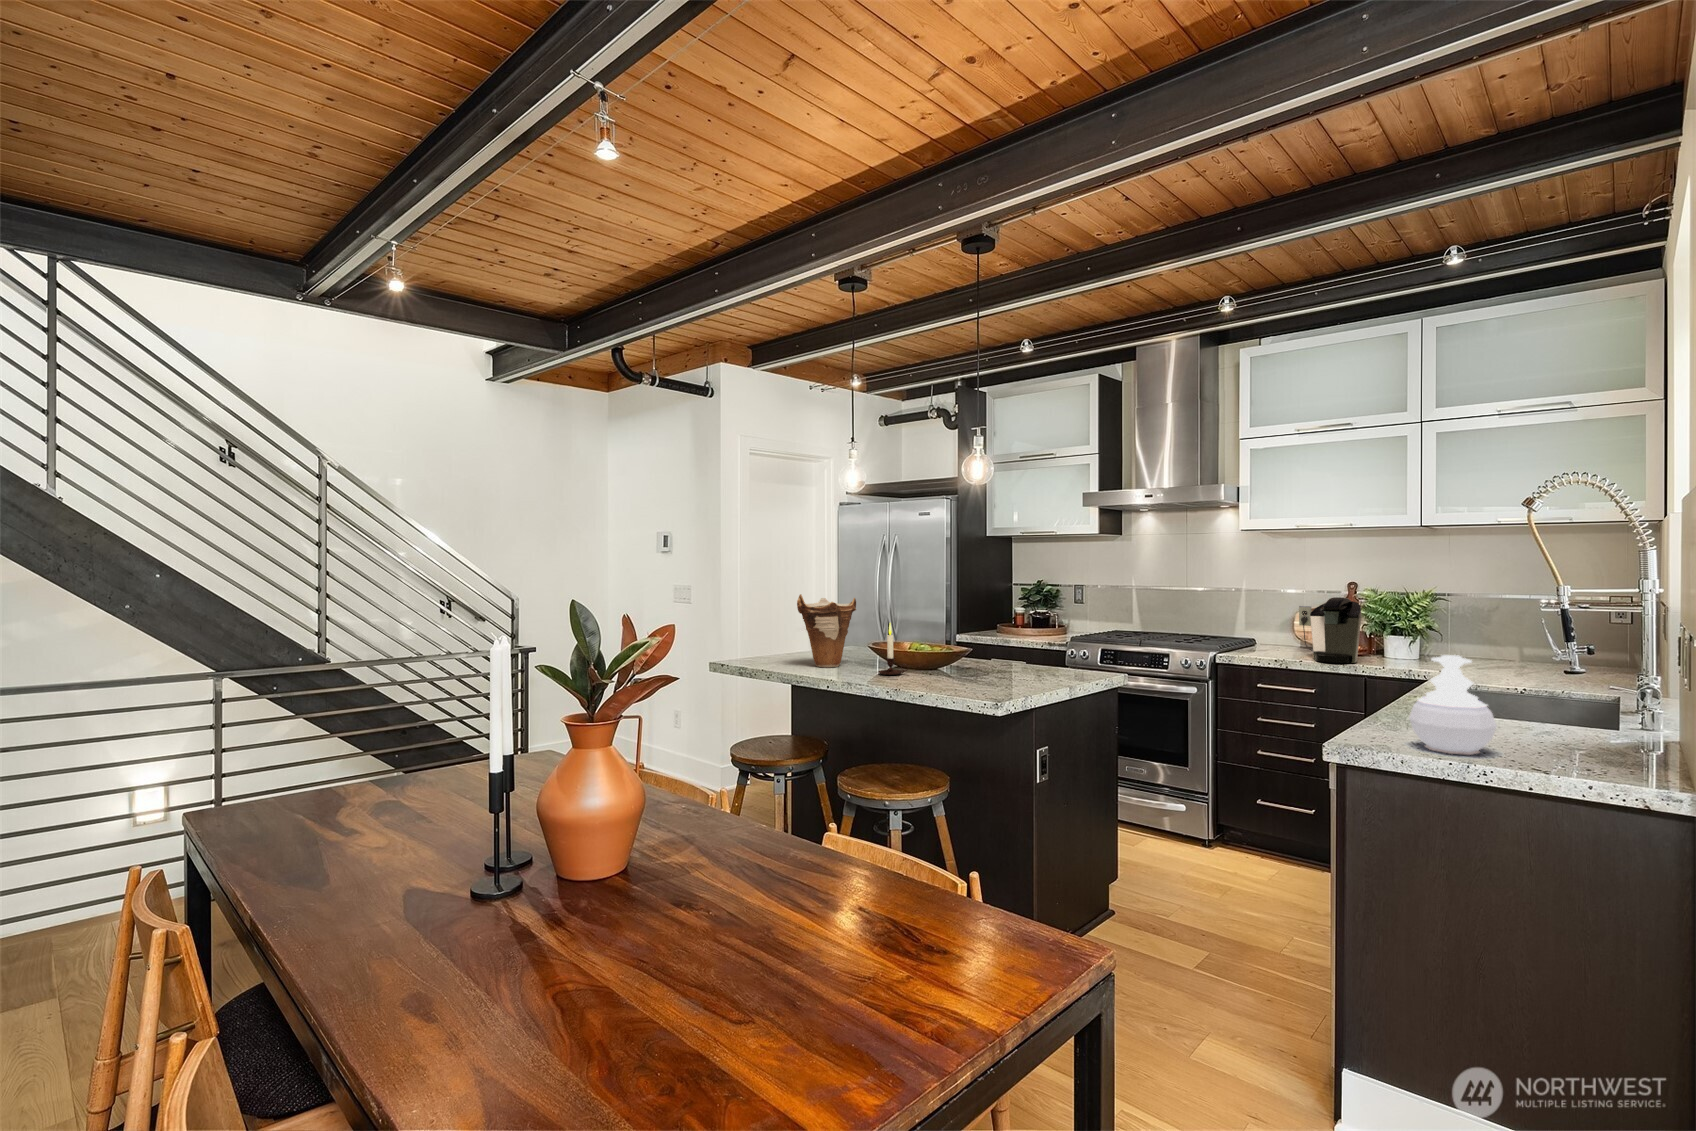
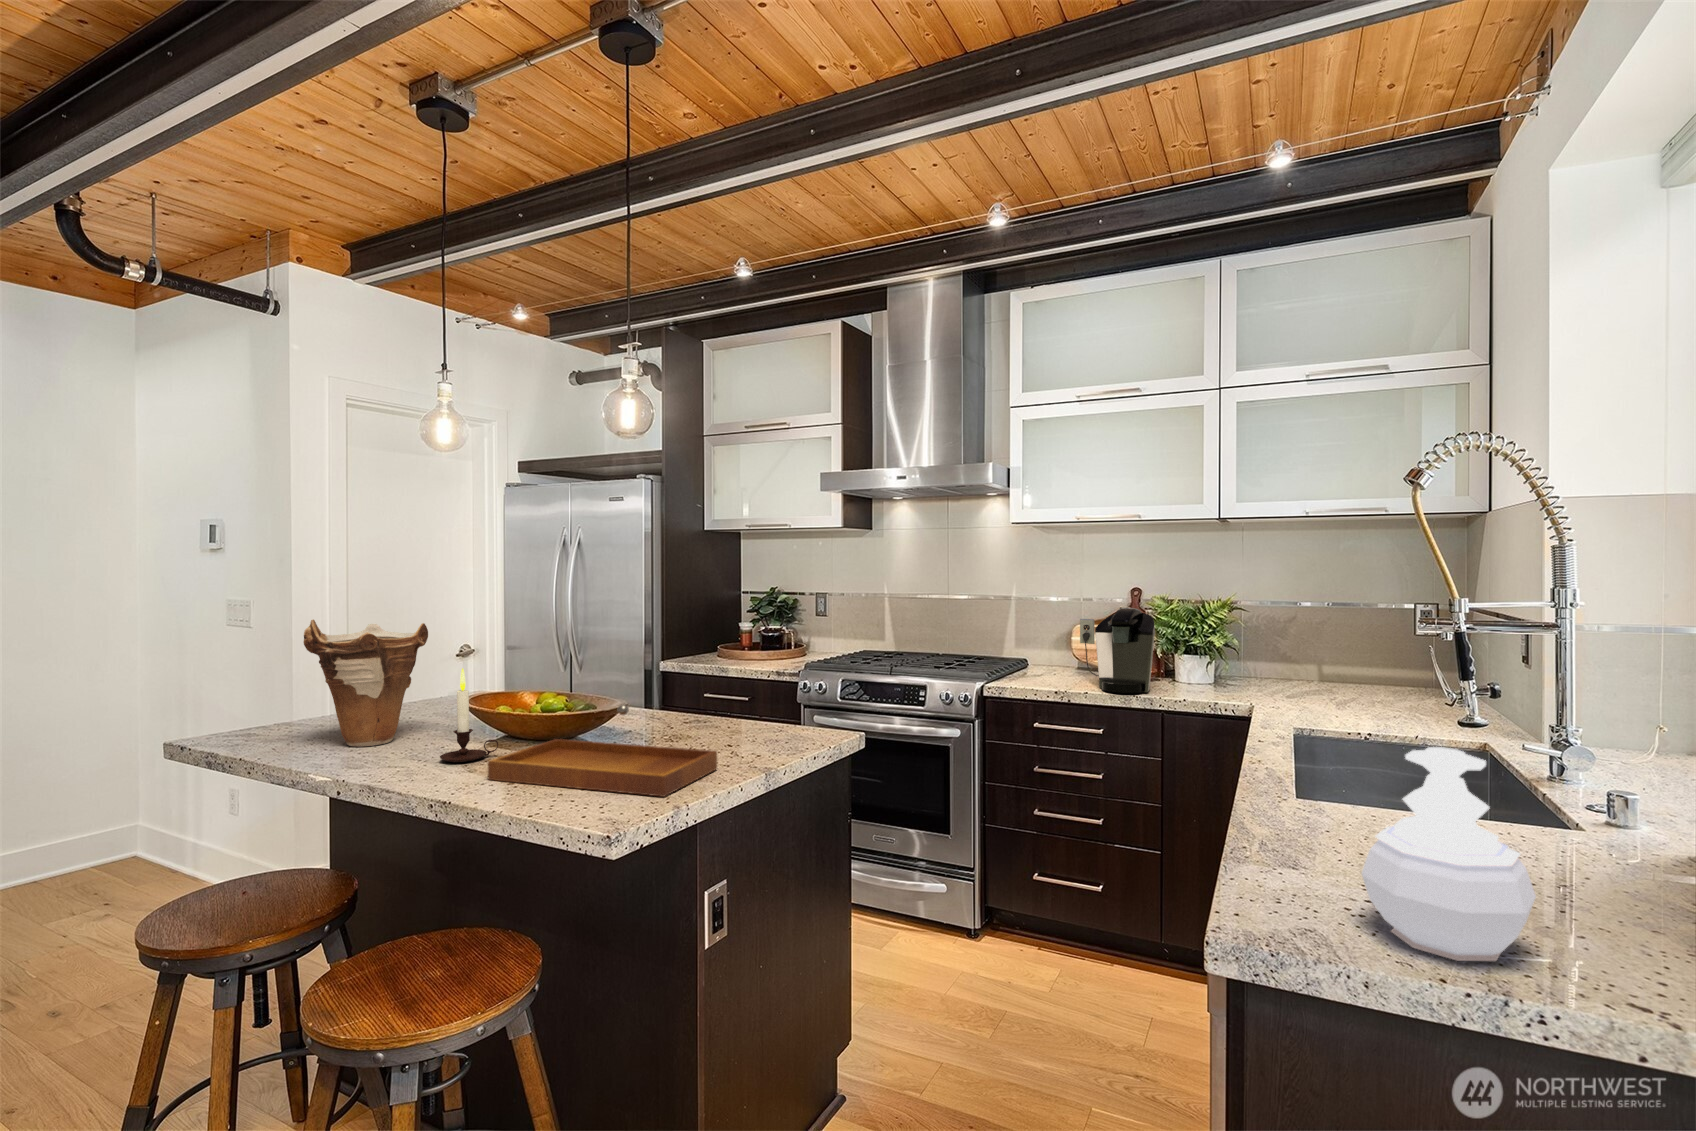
tray: none [915,643,1042,691] -> present [488,704,717,797]

